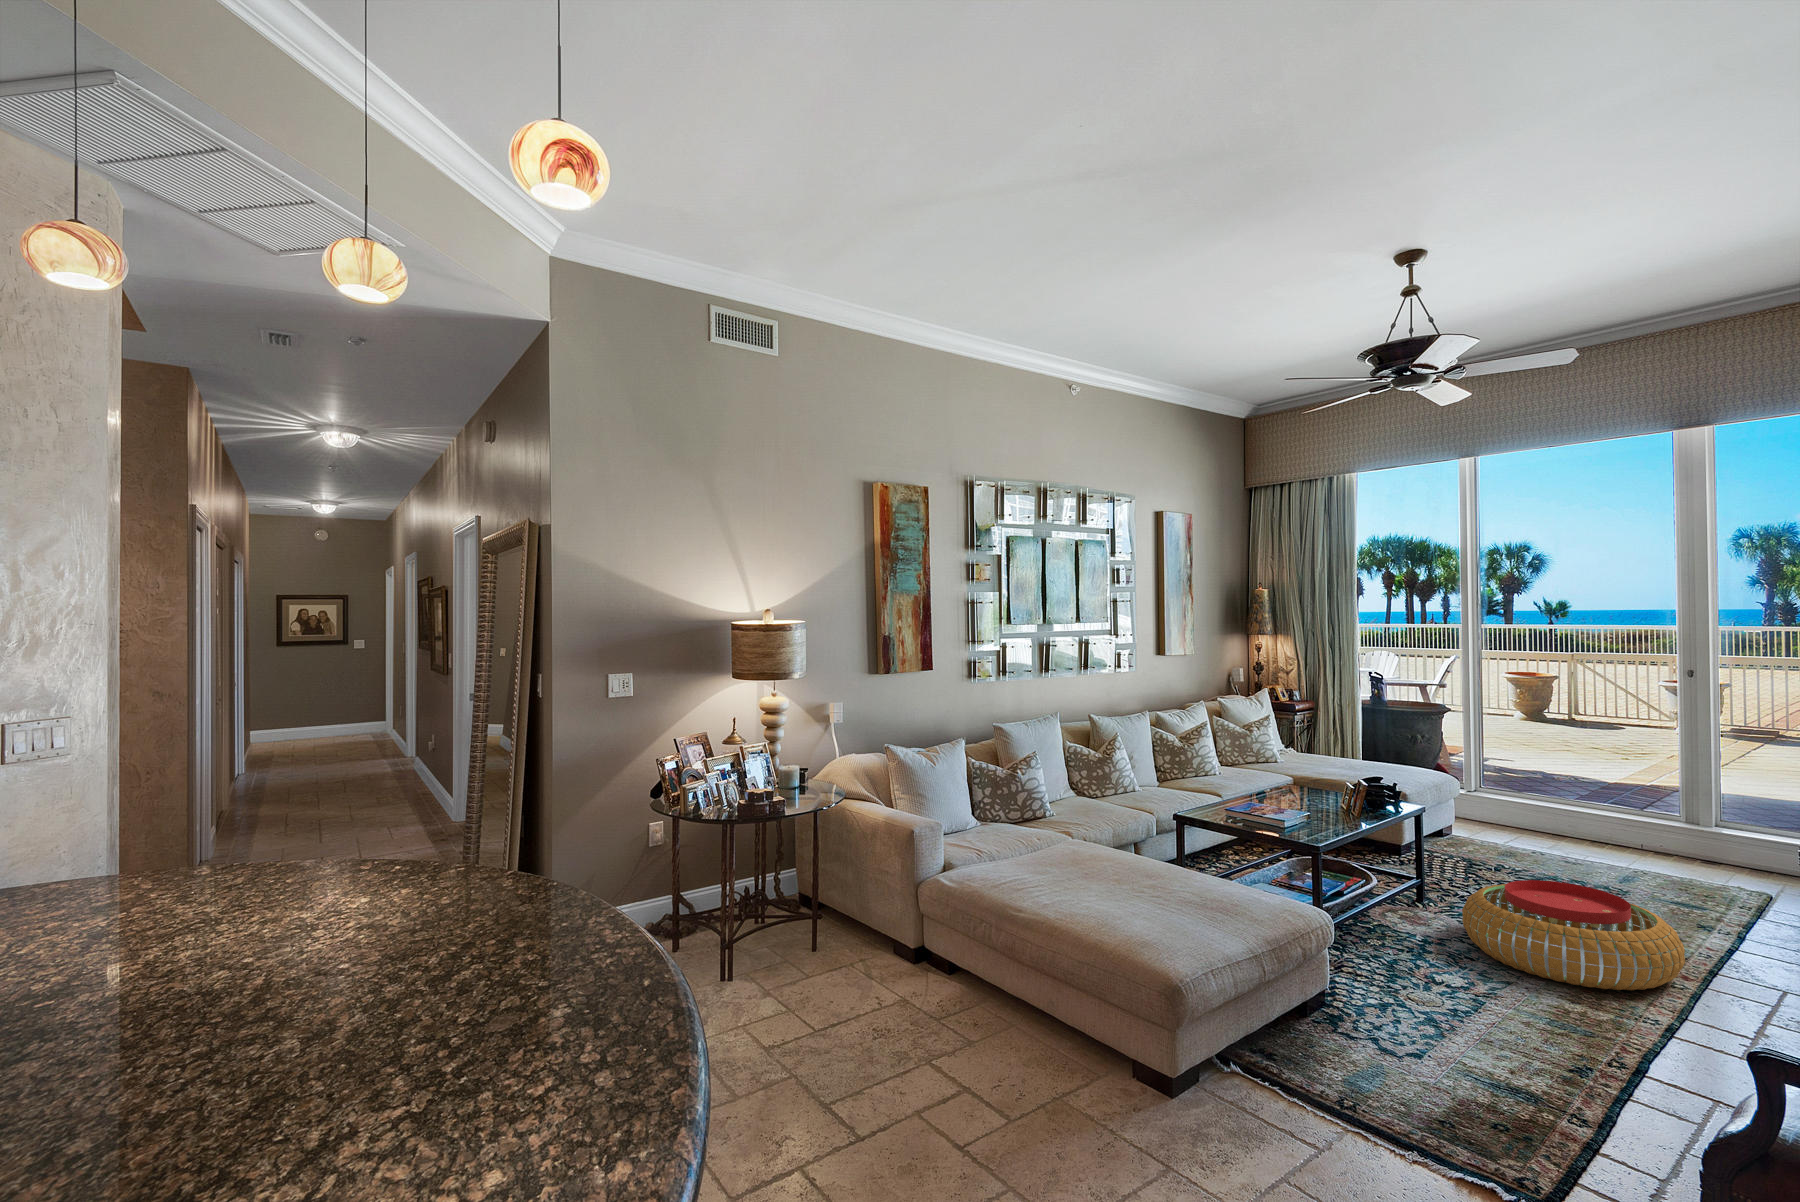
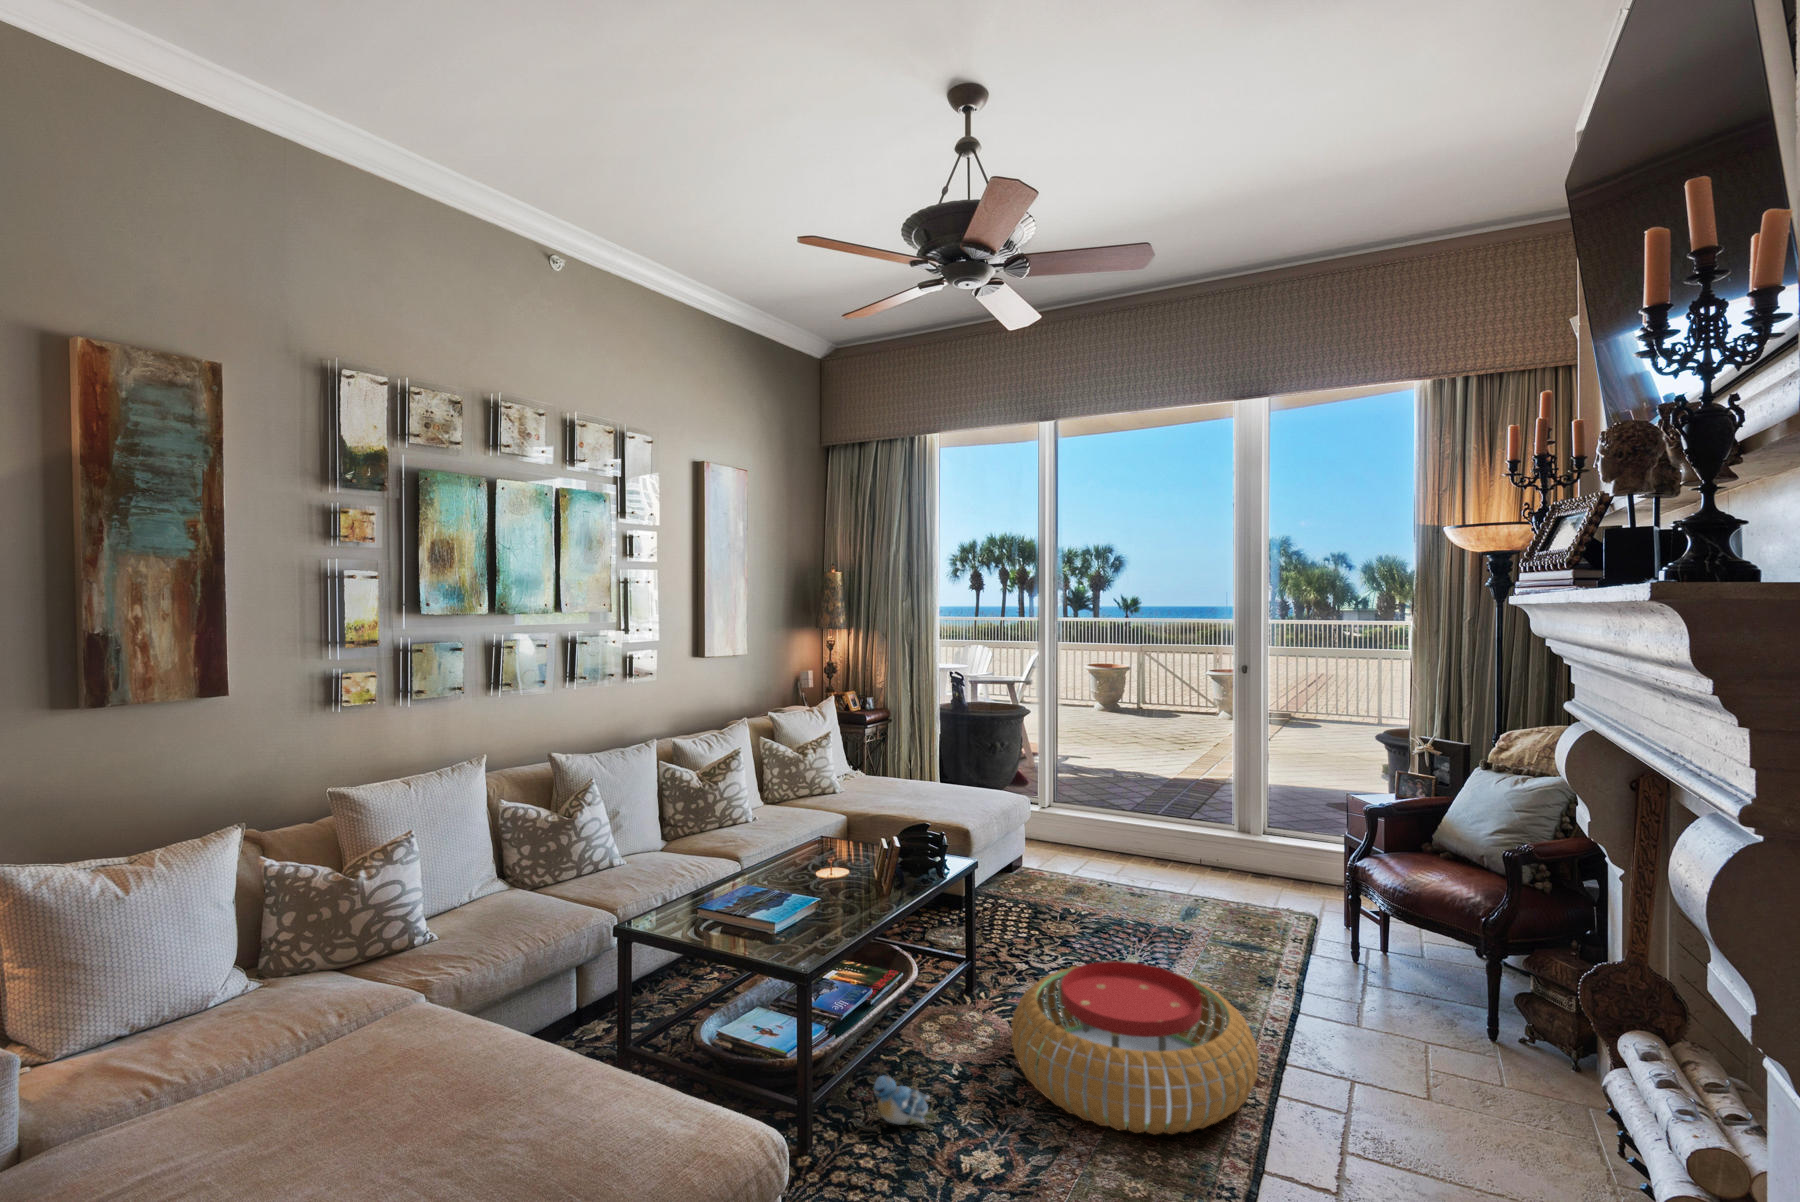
plush toy: none [1360,923,1409,957] -> present [873,1076,935,1125]

